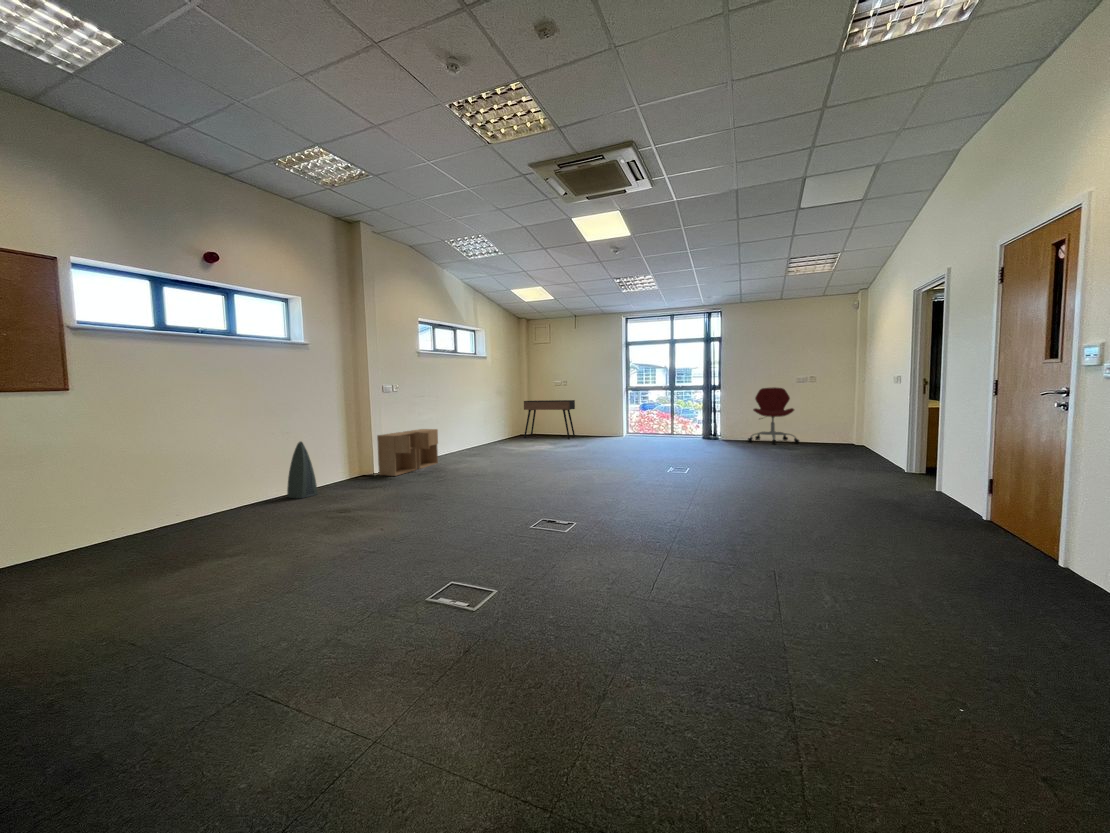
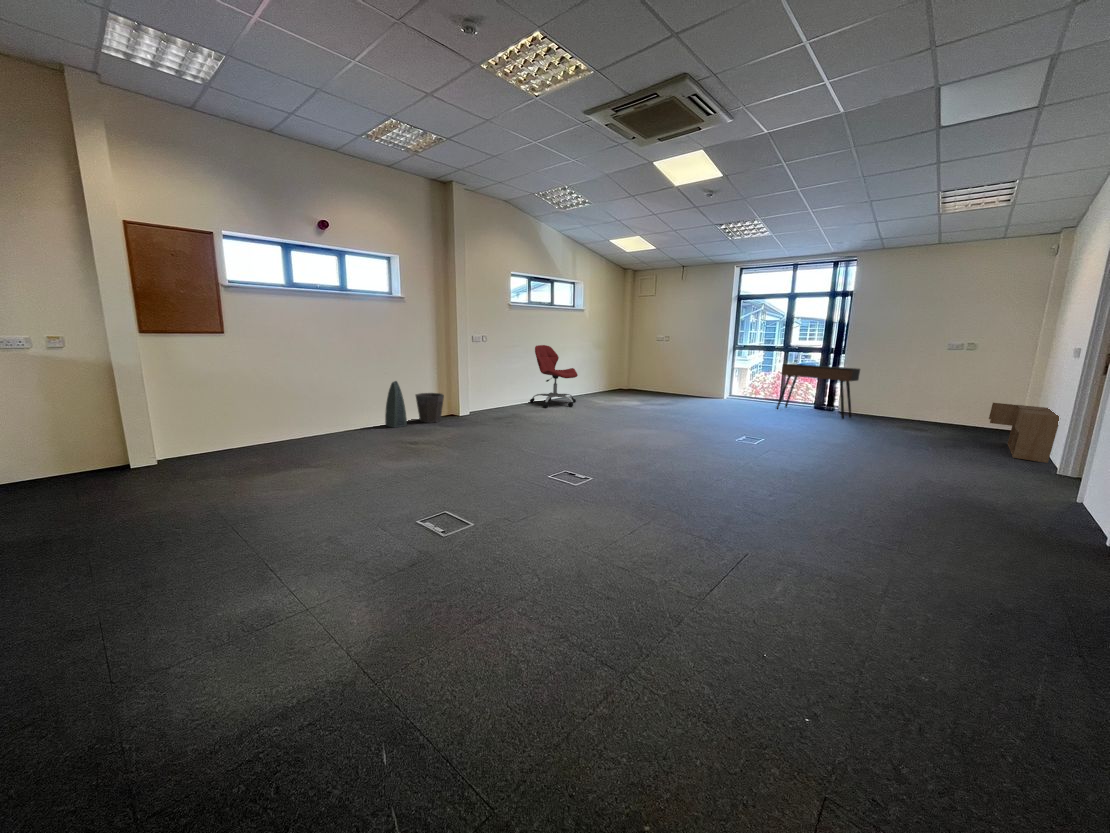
office chair: present [748,387,799,444] -> present [530,345,578,407]
console table: present [524,400,575,439] -> present [776,364,860,419]
storage cabinet: present [377,429,438,476] -> present [989,403,1059,463]
waste bin: none [323,453,360,489] -> present [416,393,444,423]

